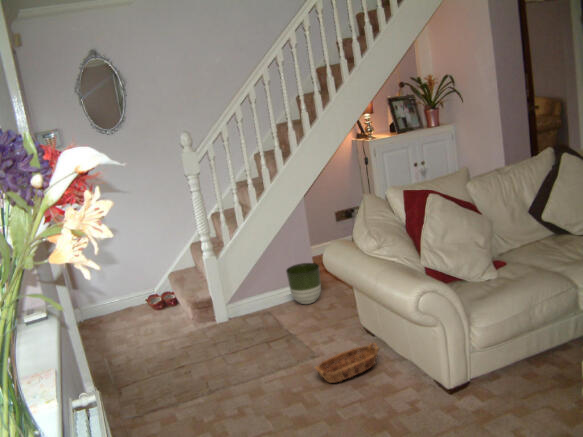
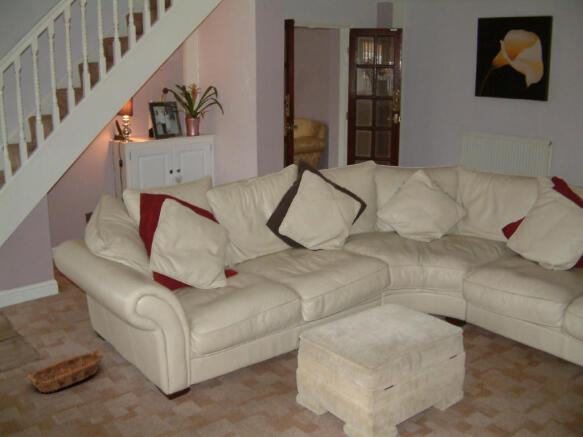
planter: present [286,263,321,304] -> none [13,267,54,312]

